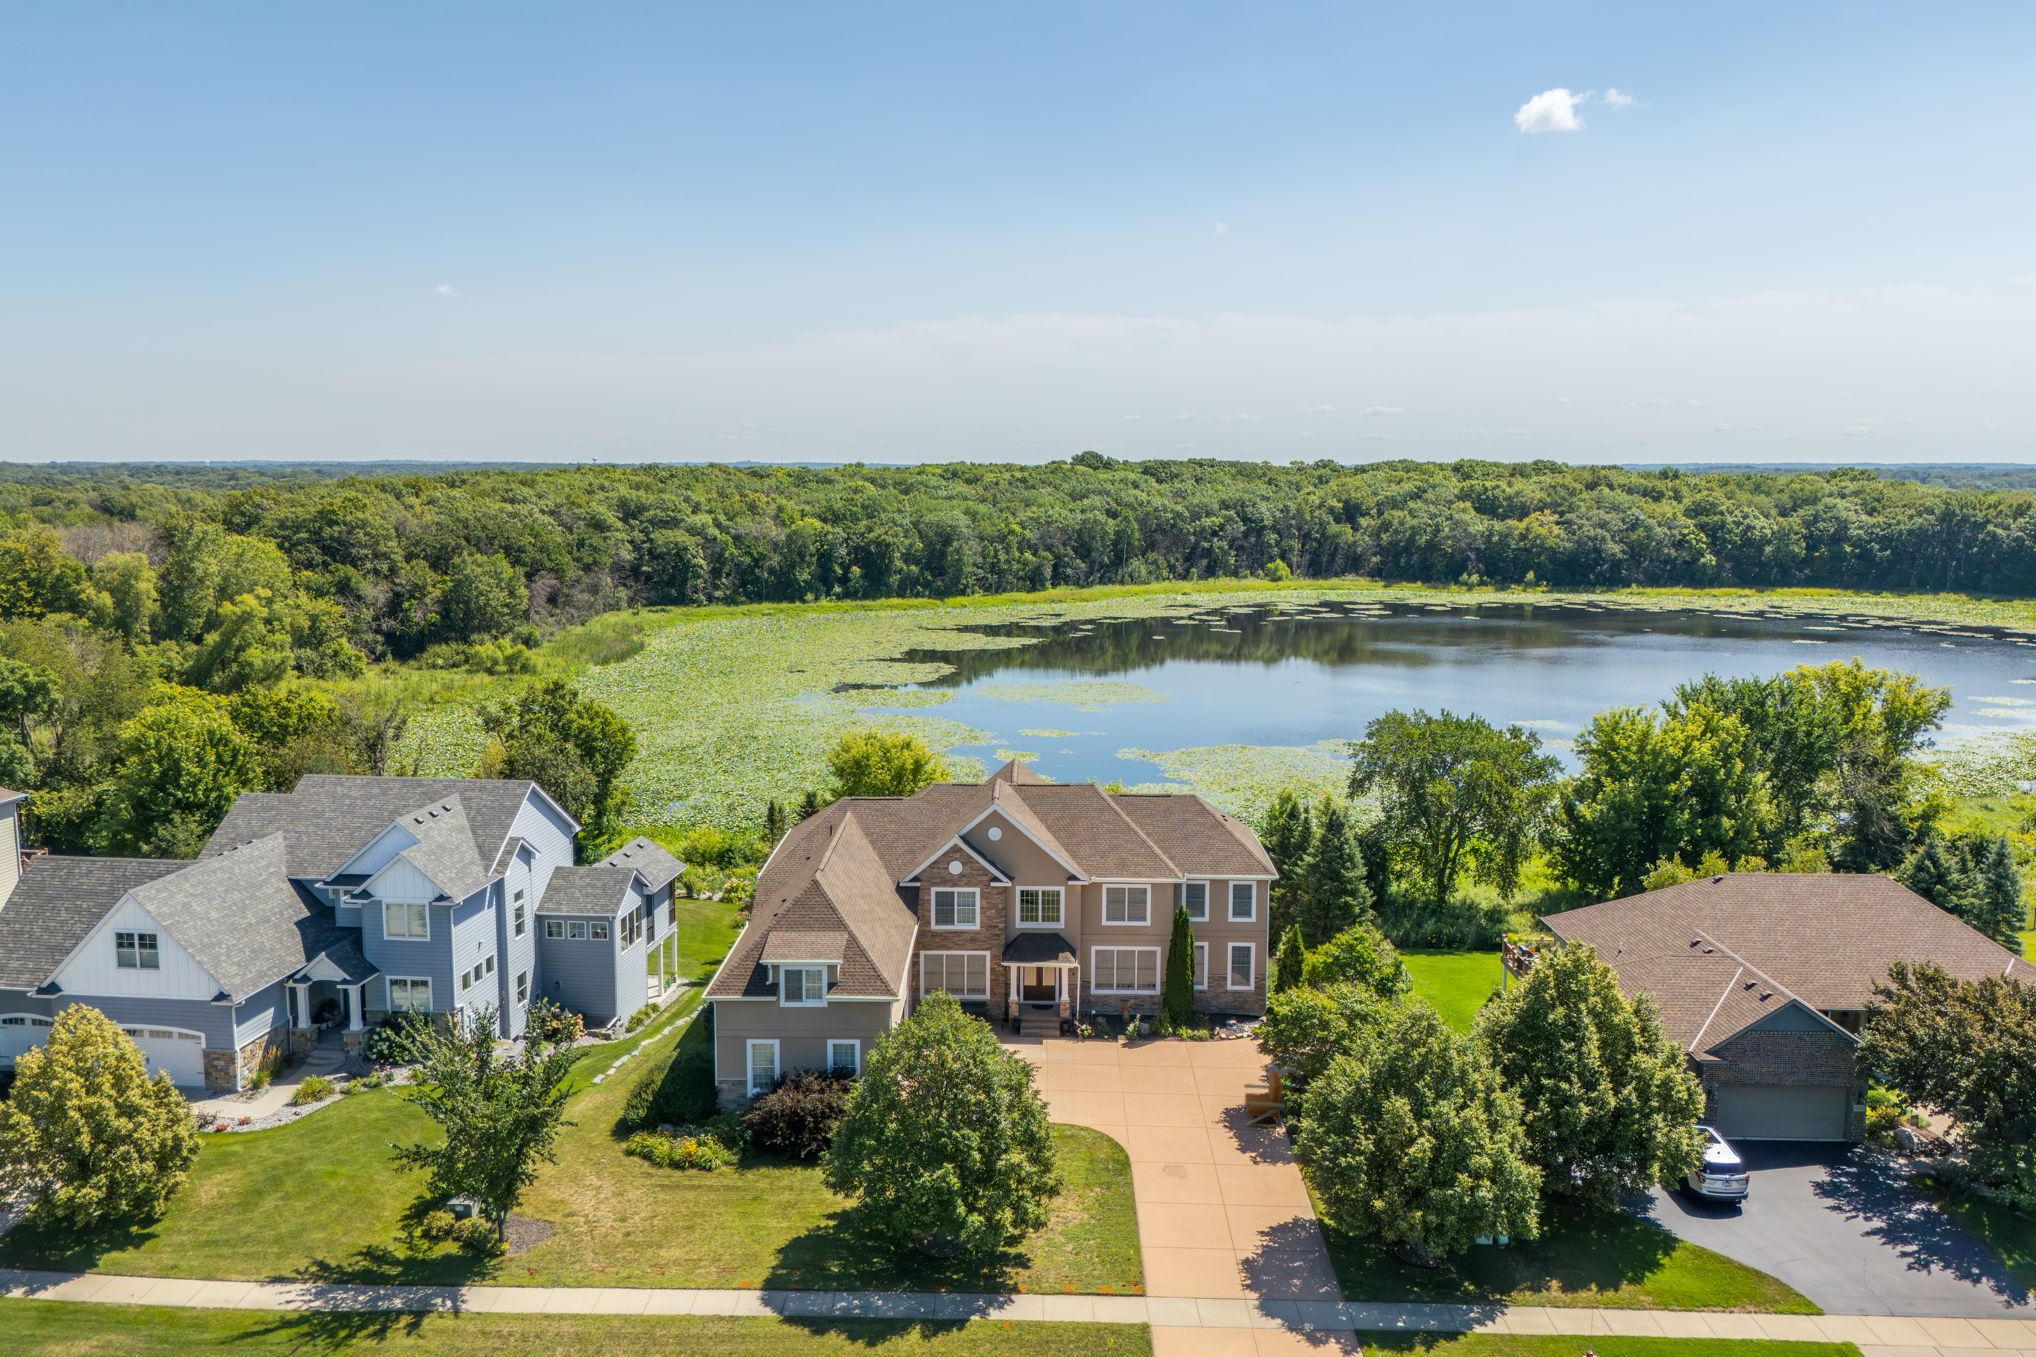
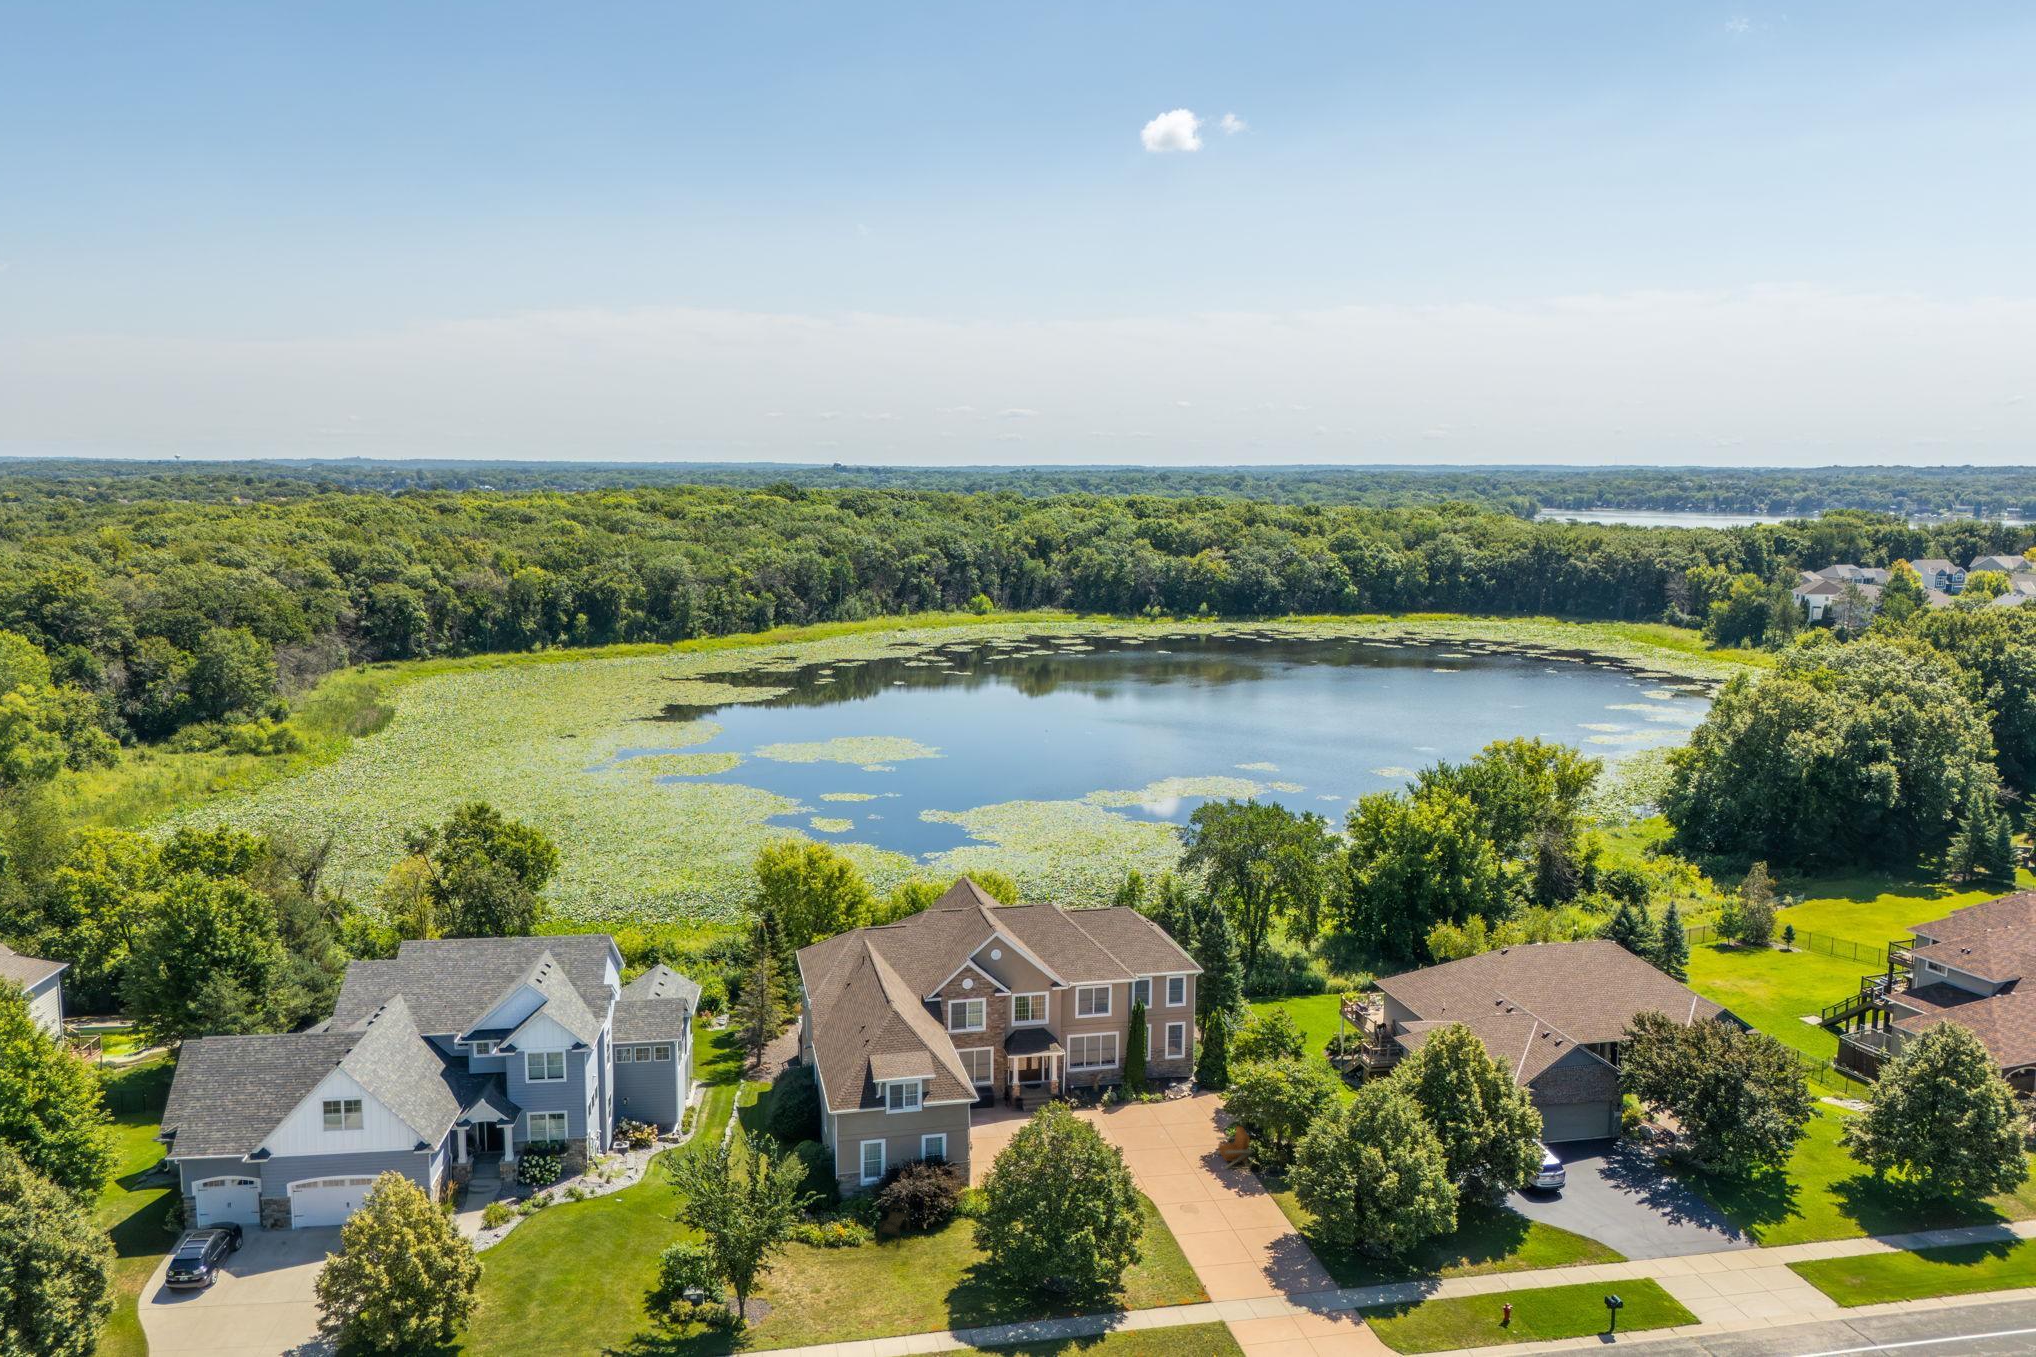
bench: none [736,1121,787,1176] -> present [878,1204,909,1248]

